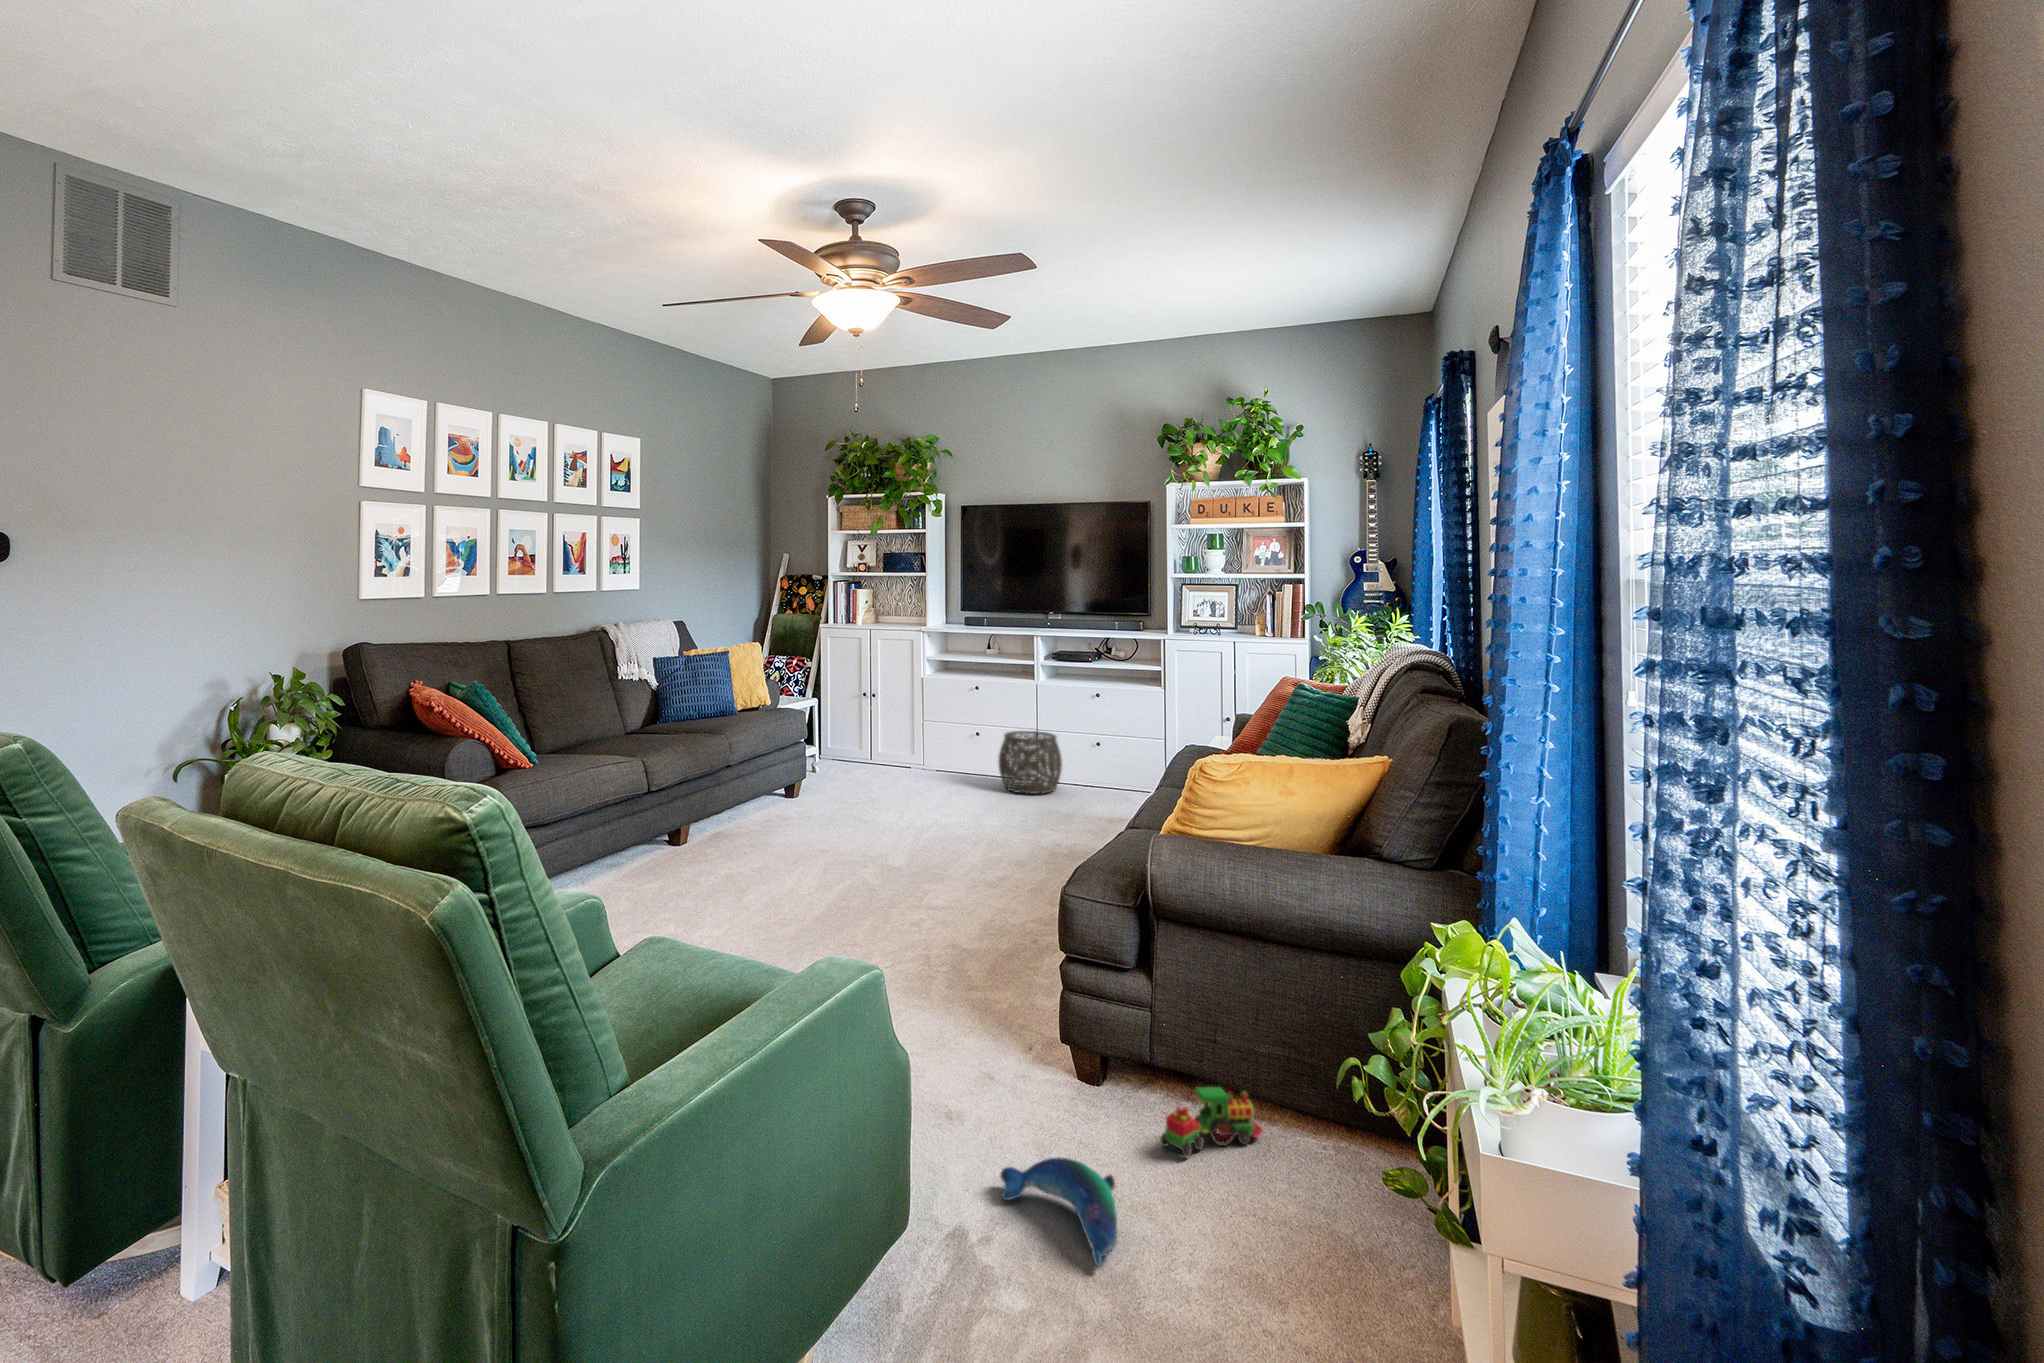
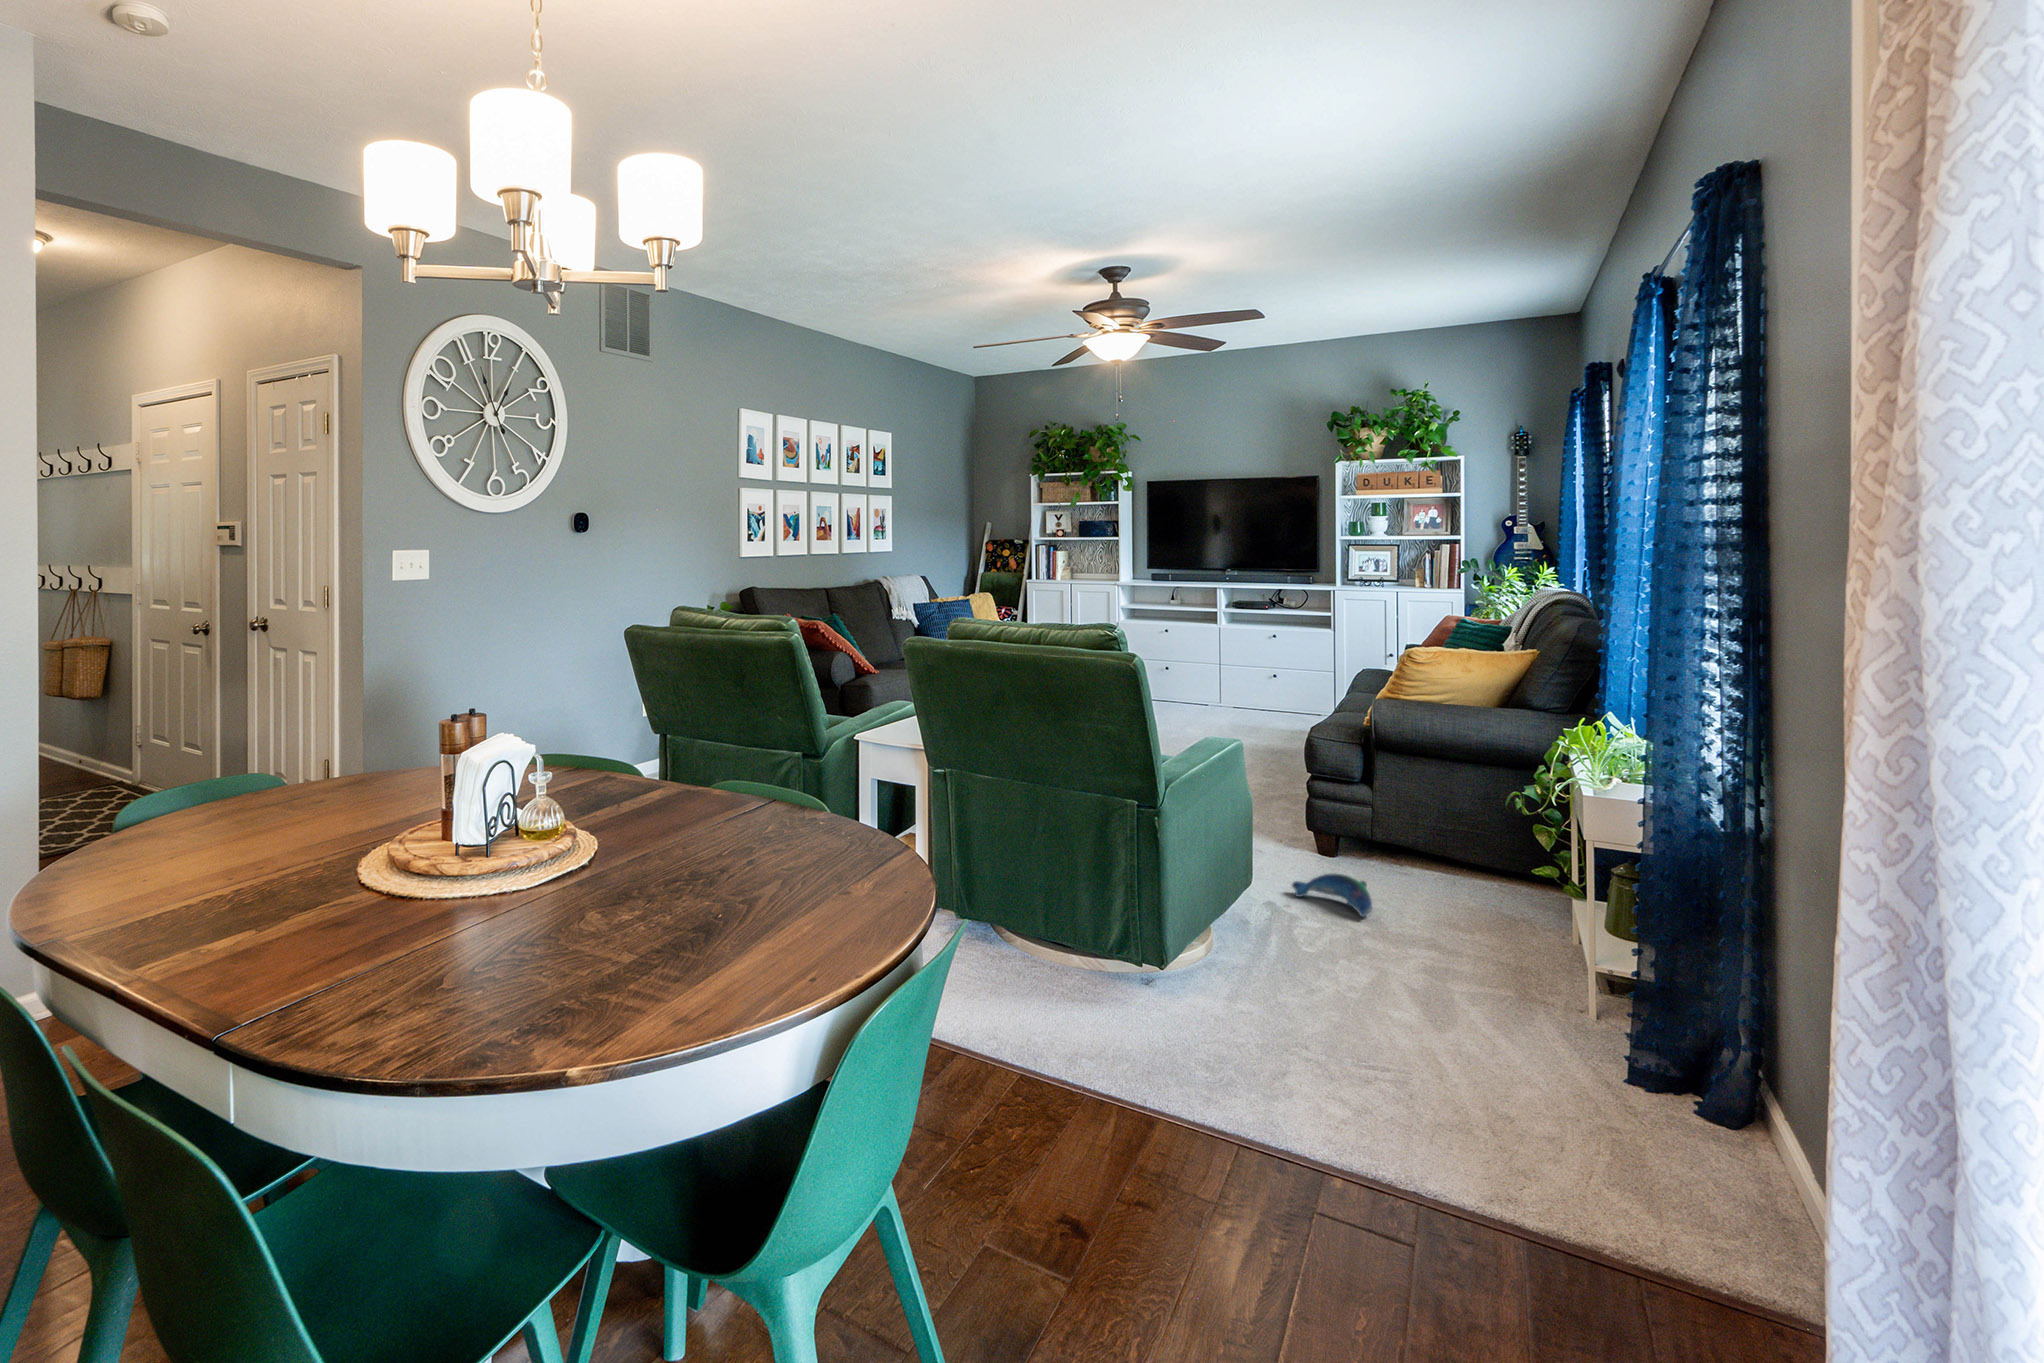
woven basket: present [999,731,1062,794] -> none [1191,666,1248,716]
toy train: present [1160,1087,1263,1157] -> none [1387,850,1453,886]

